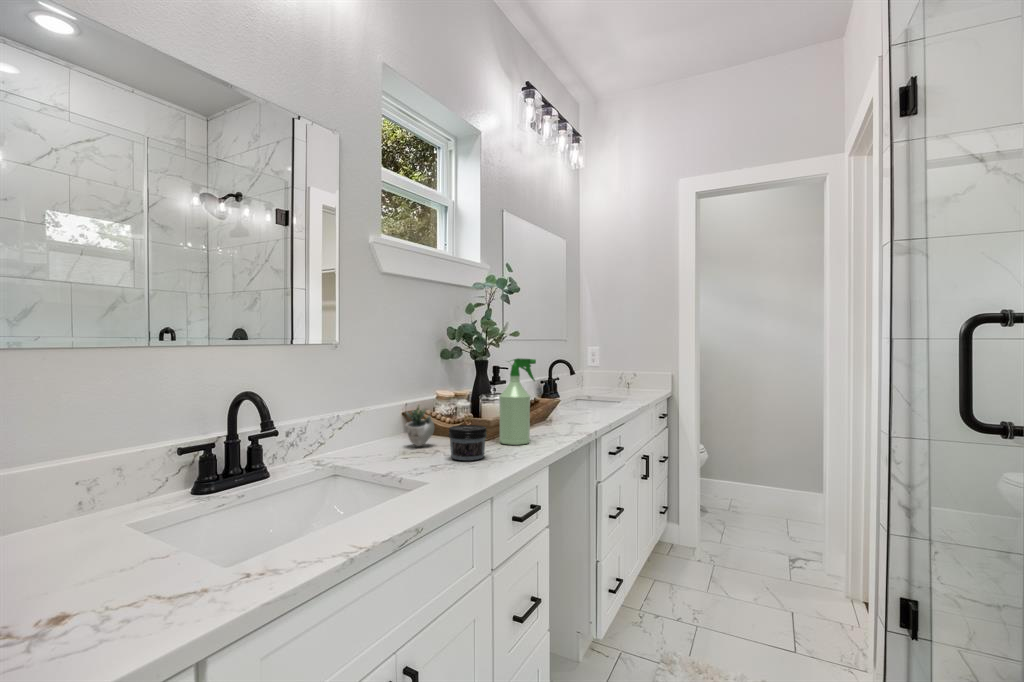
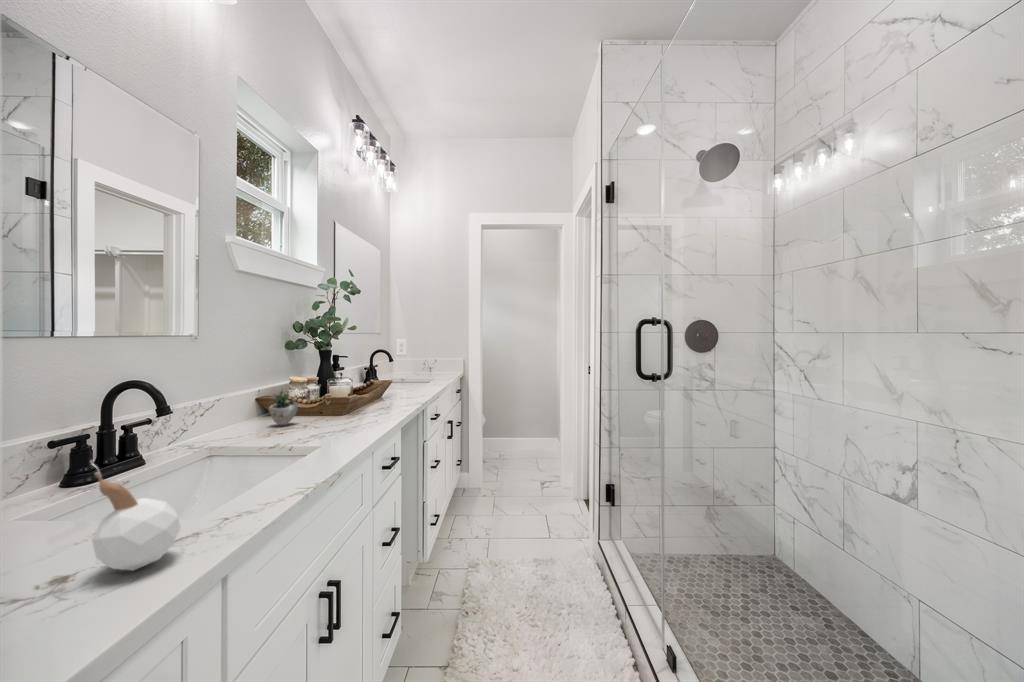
spray bottle: present [499,358,536,445] -> none [355,348,386,417]
jar: present [449,425,487,461] -> none [320,402,354,432]
candle: none [106,481,194,610] -> present [90,460,180,570]

